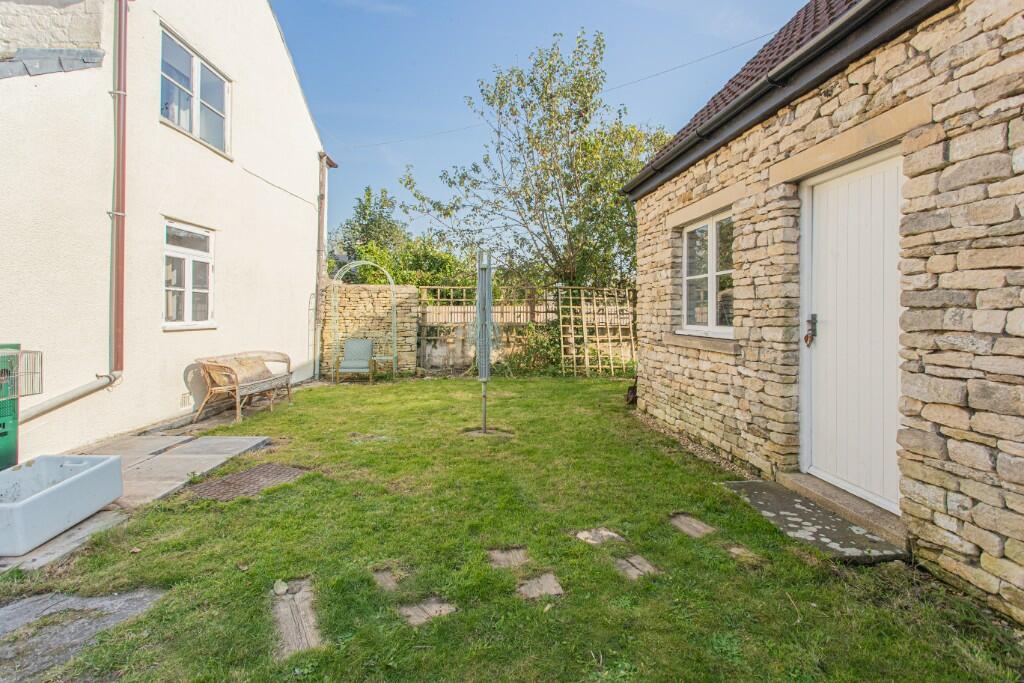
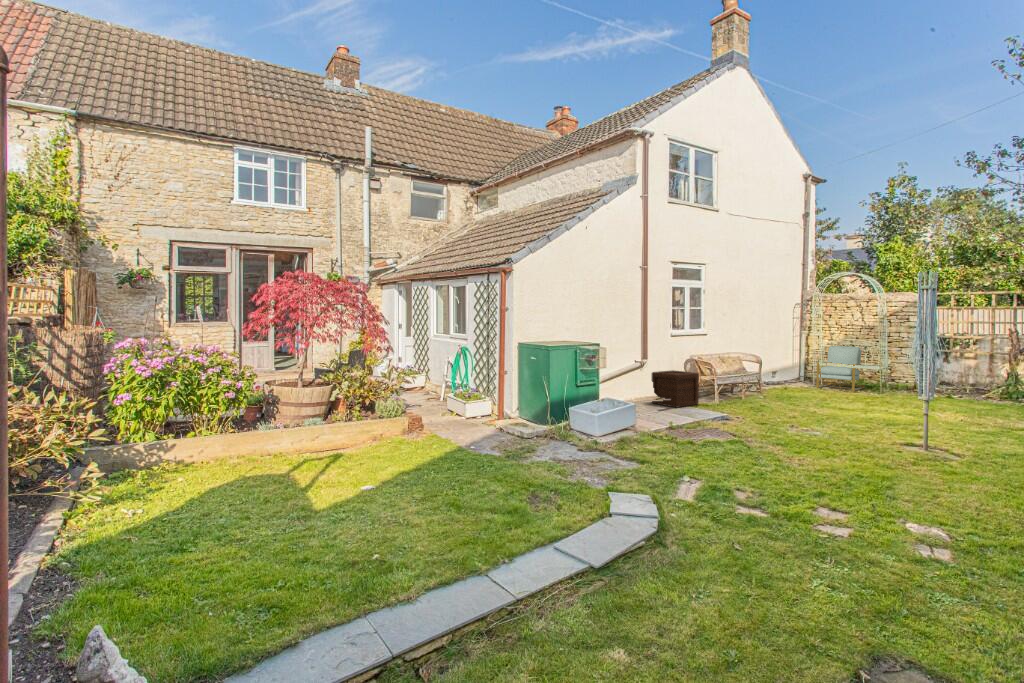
wooden crate: none [132,380,216,436] -> present [651,370,699,408]

